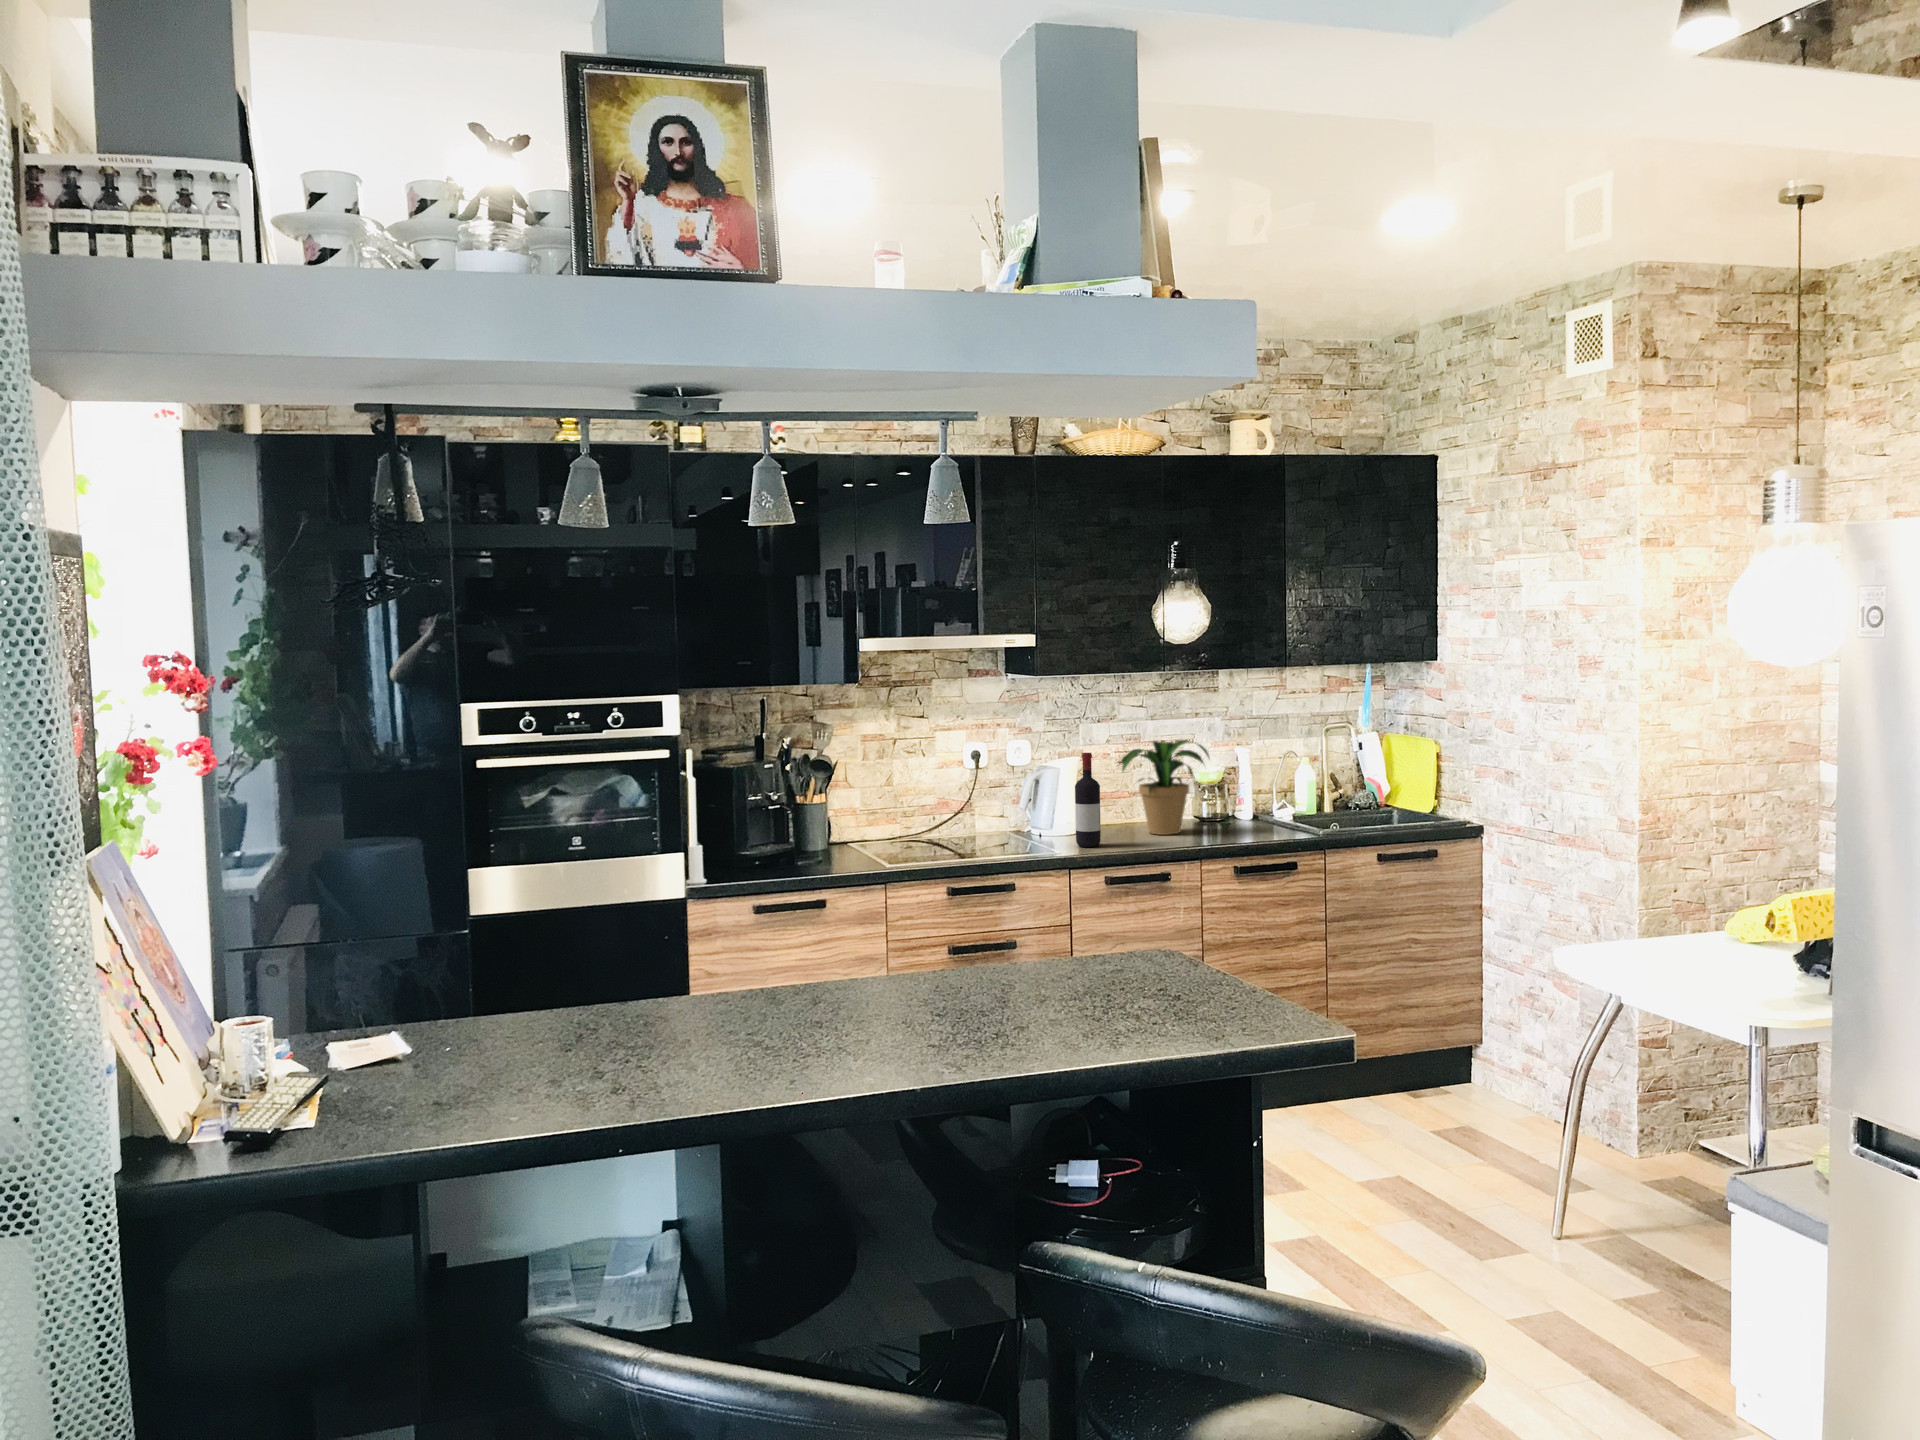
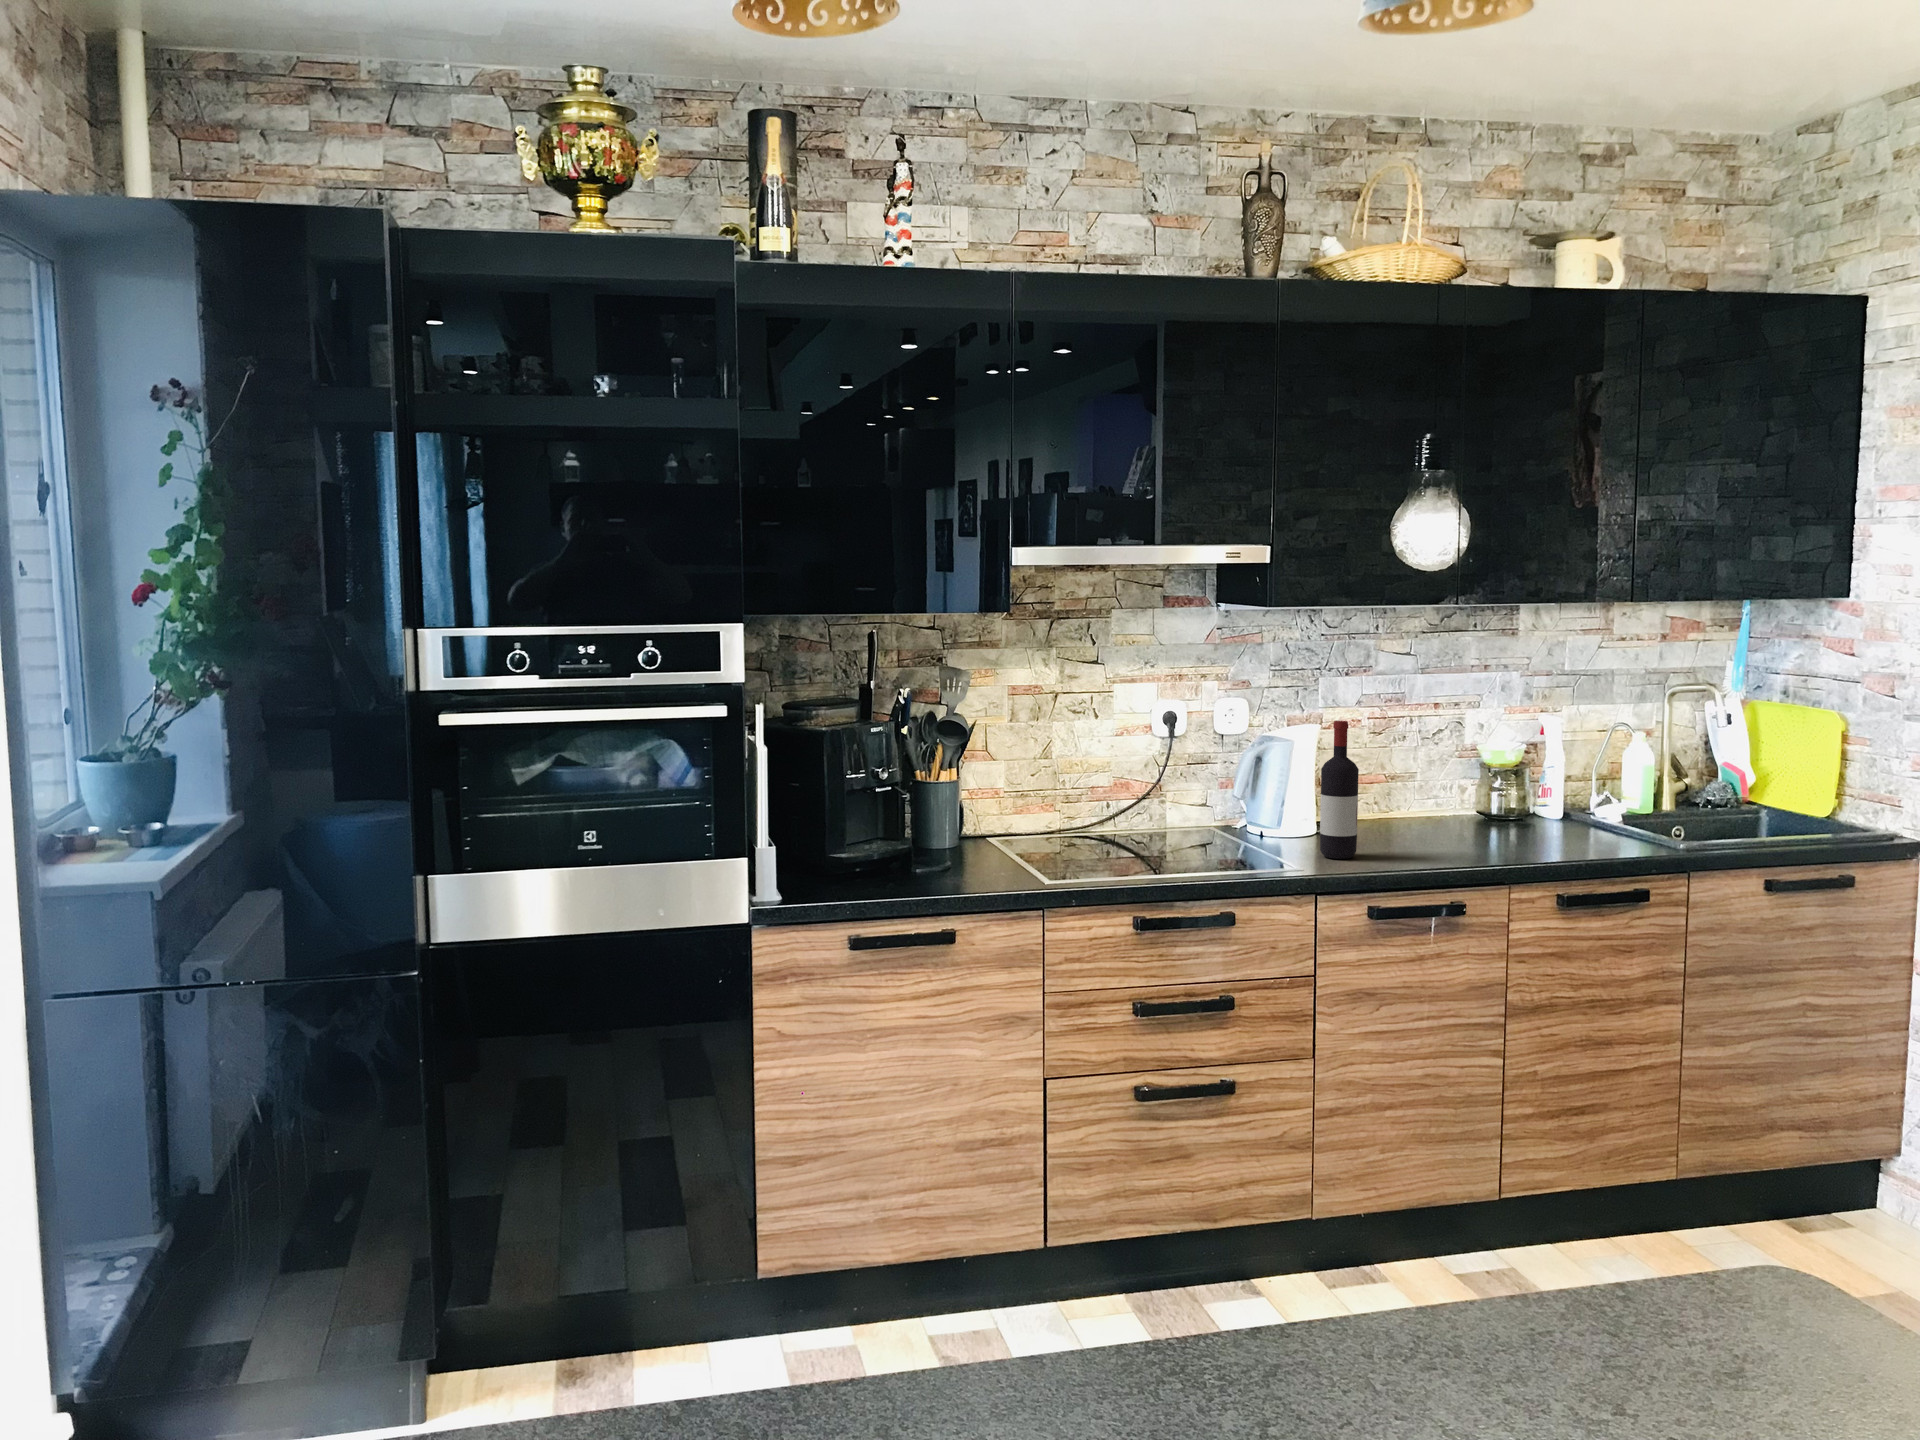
potted plant: present [1117,740,1209,835] -> none [1372,704,1514,841]

